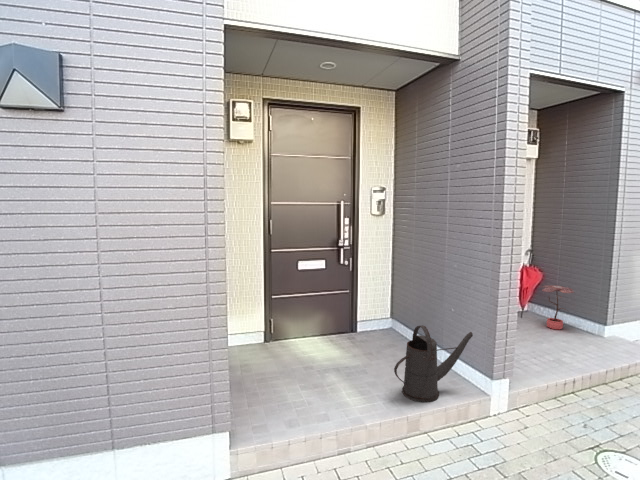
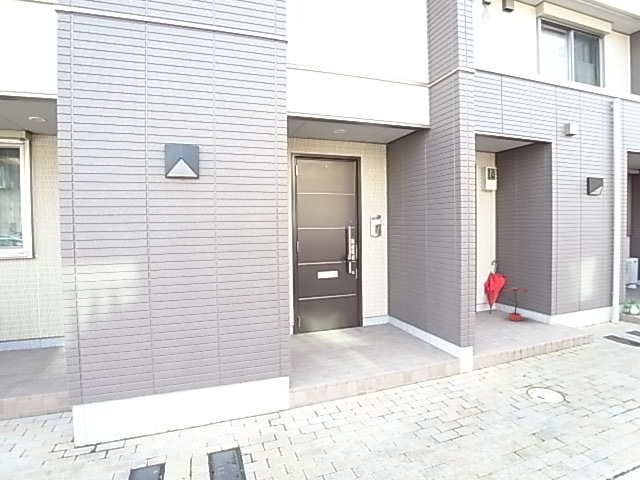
watering can: present [394,325,473,403] -> none [393,311,447,363]

